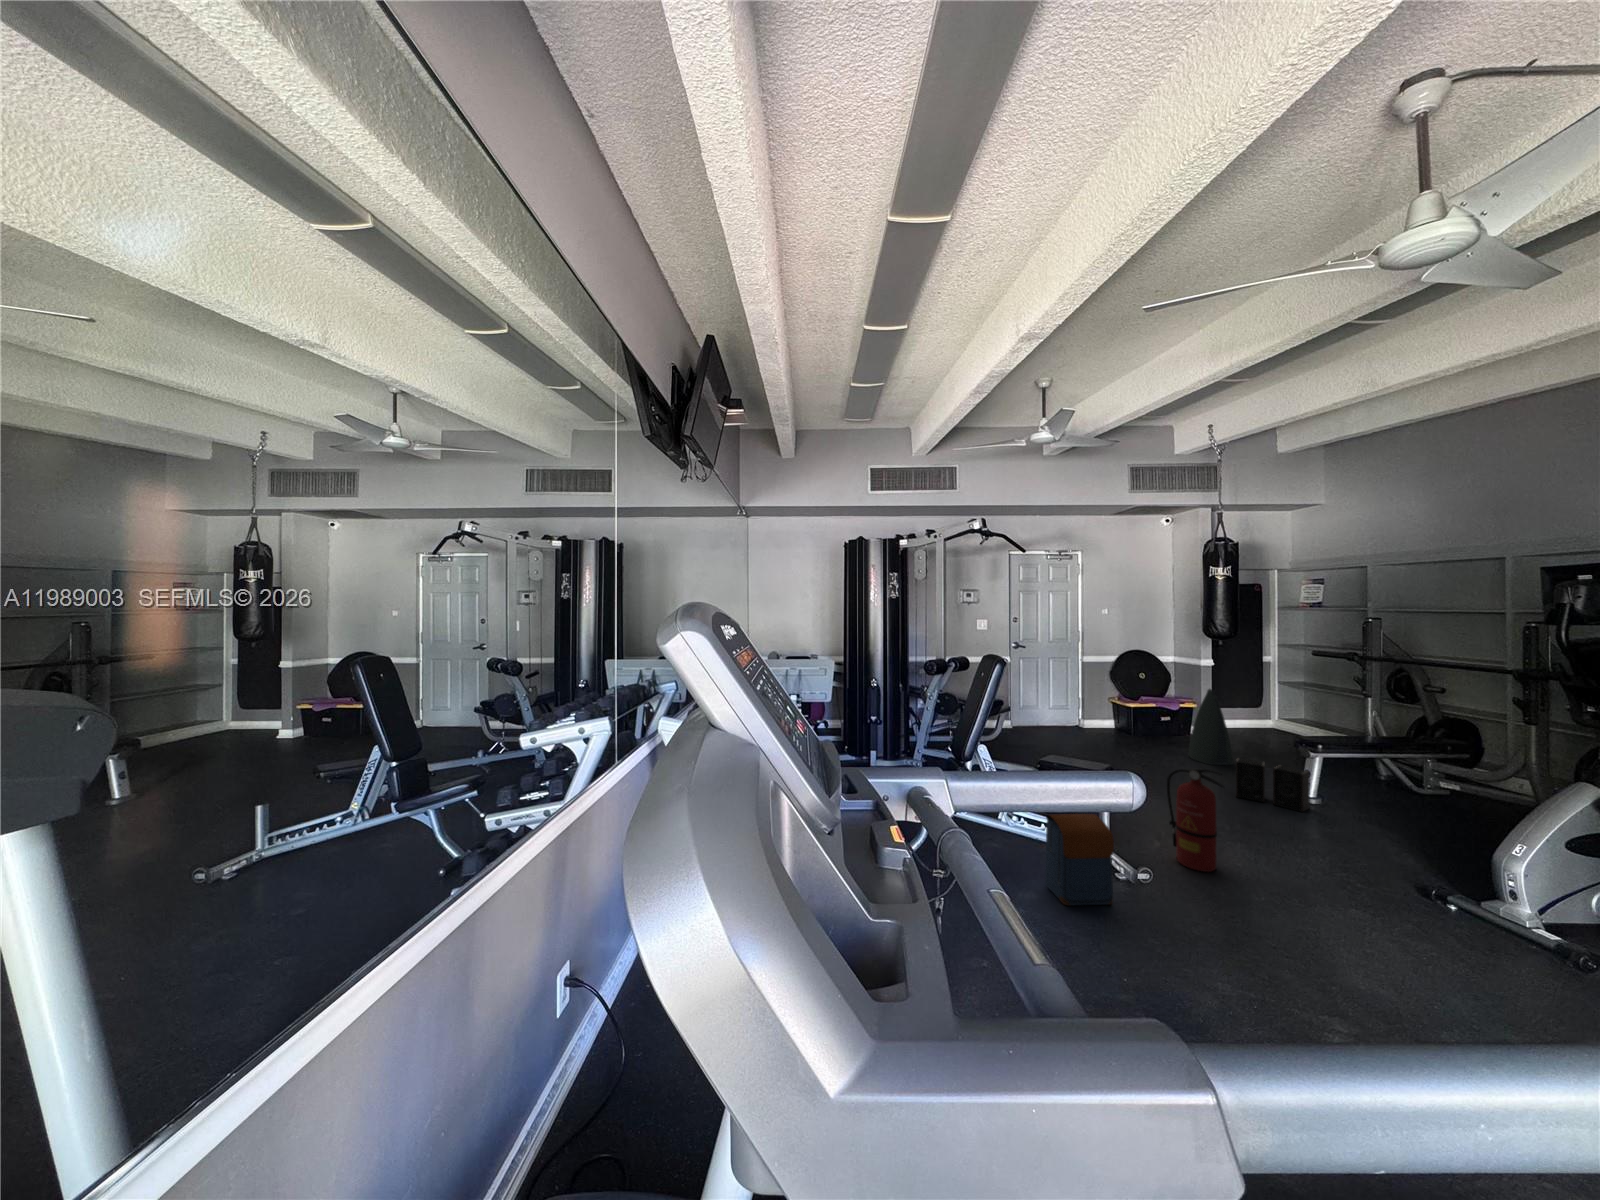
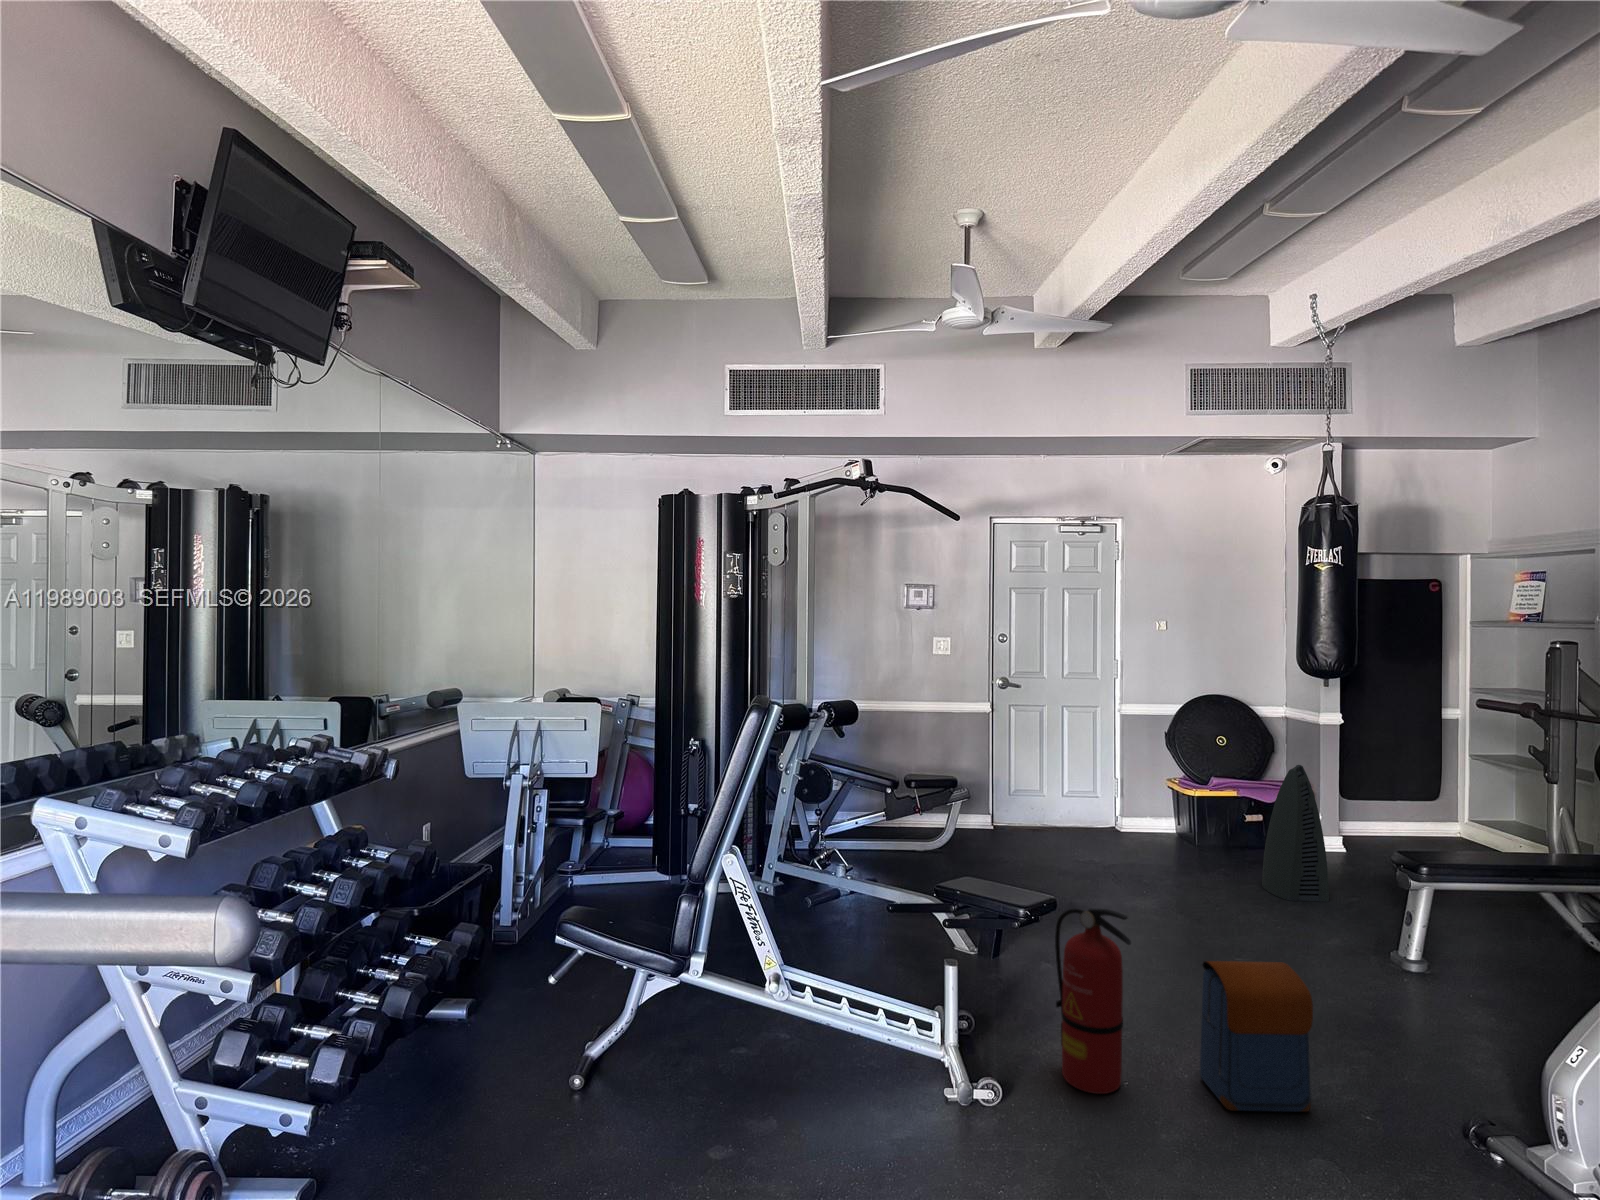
speaker: present [1236,758,1309,812] -> none [1278,890,1395,991]
backpack: present [1045,814,1114,906] -> present [1200,961,1313,1112]

